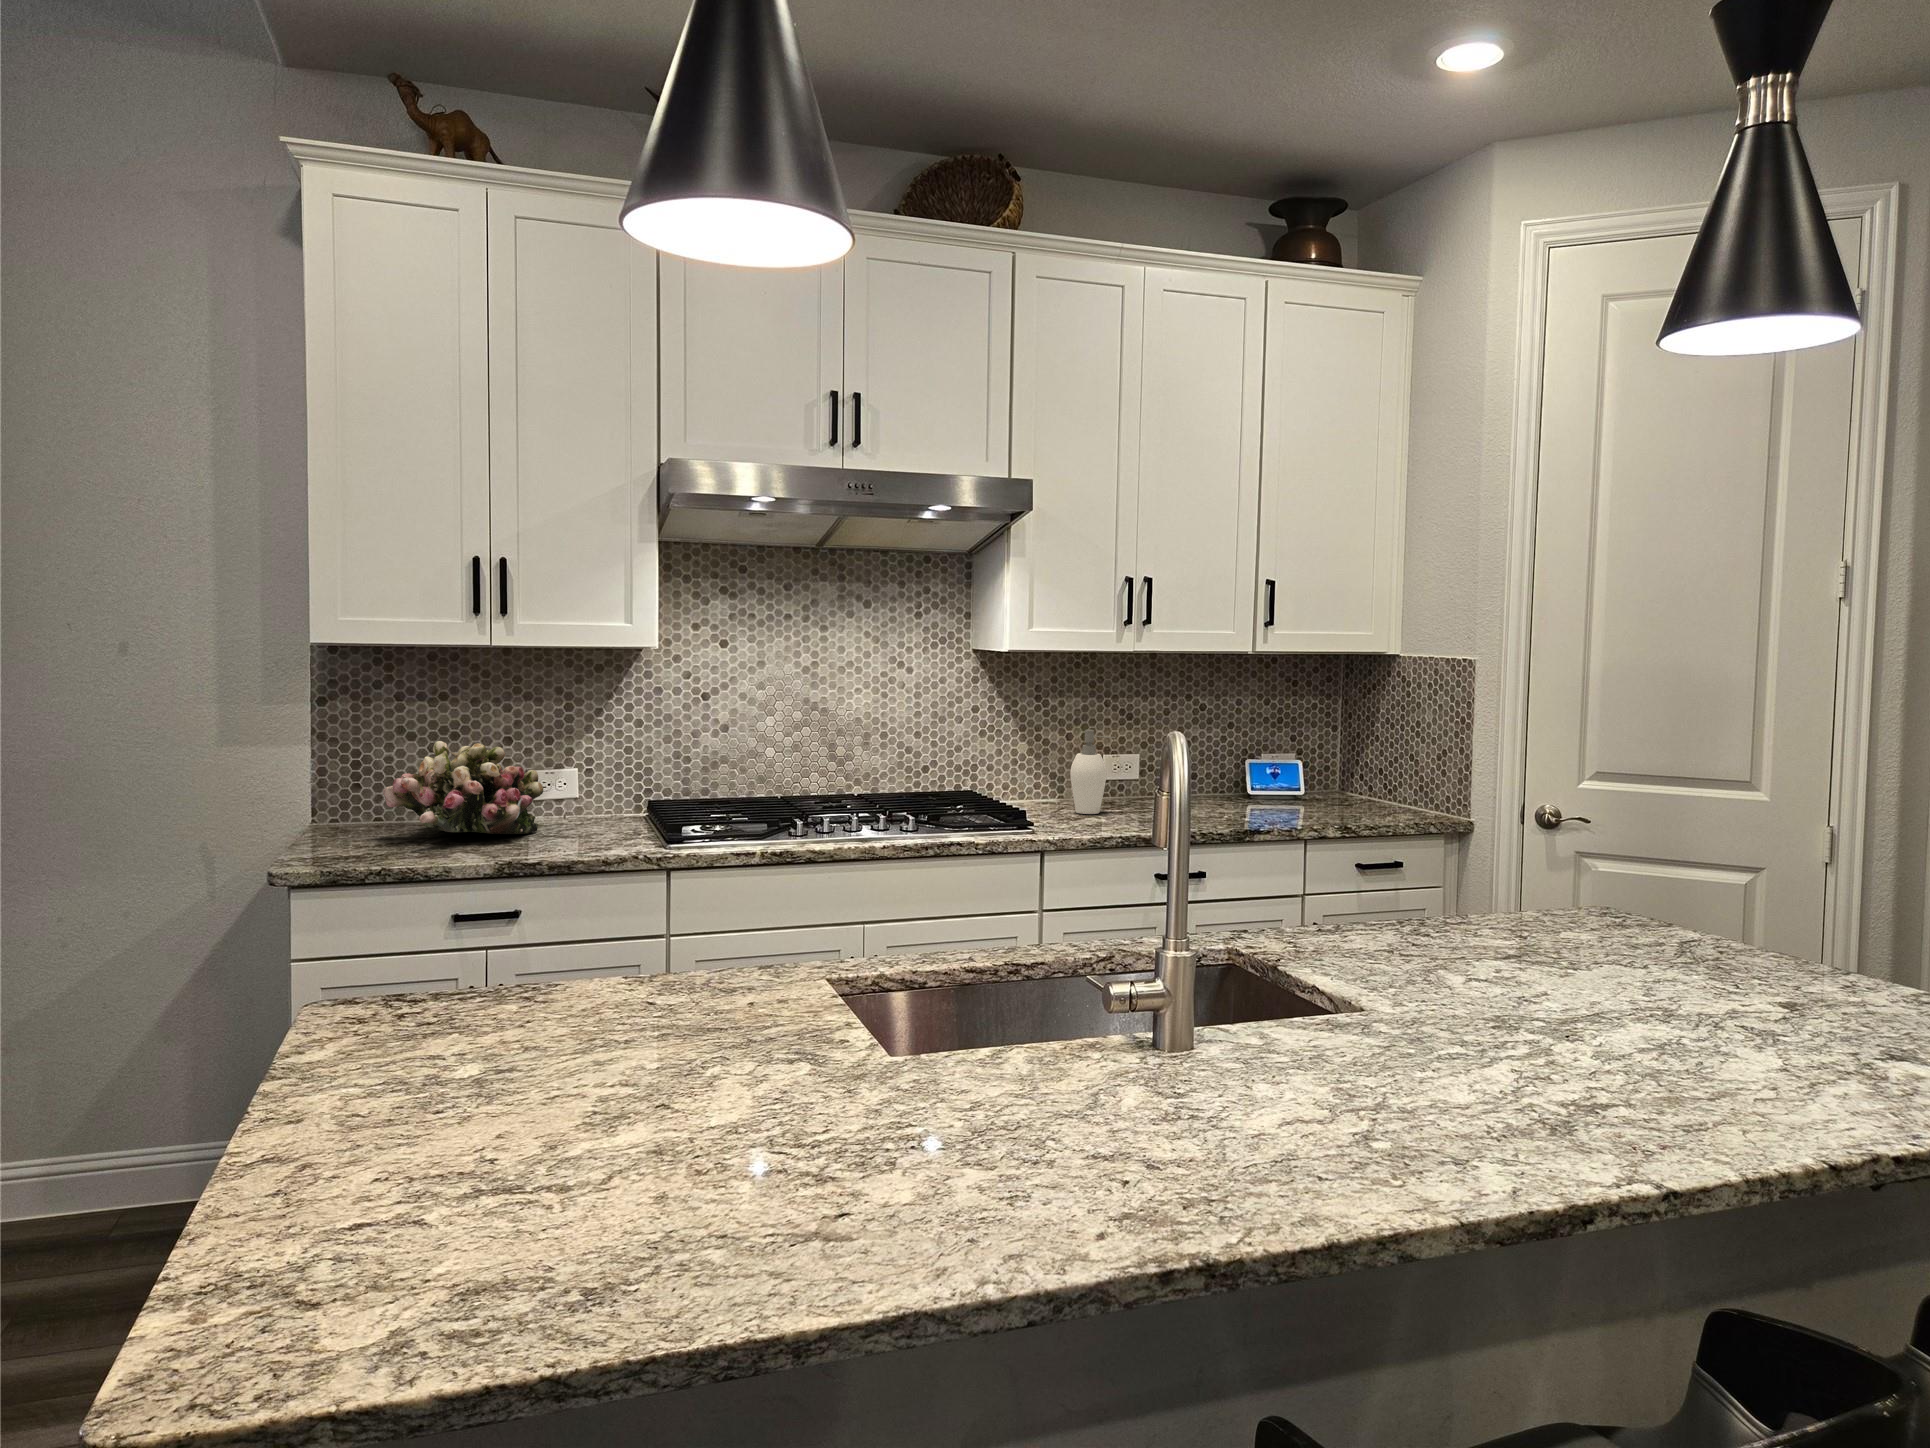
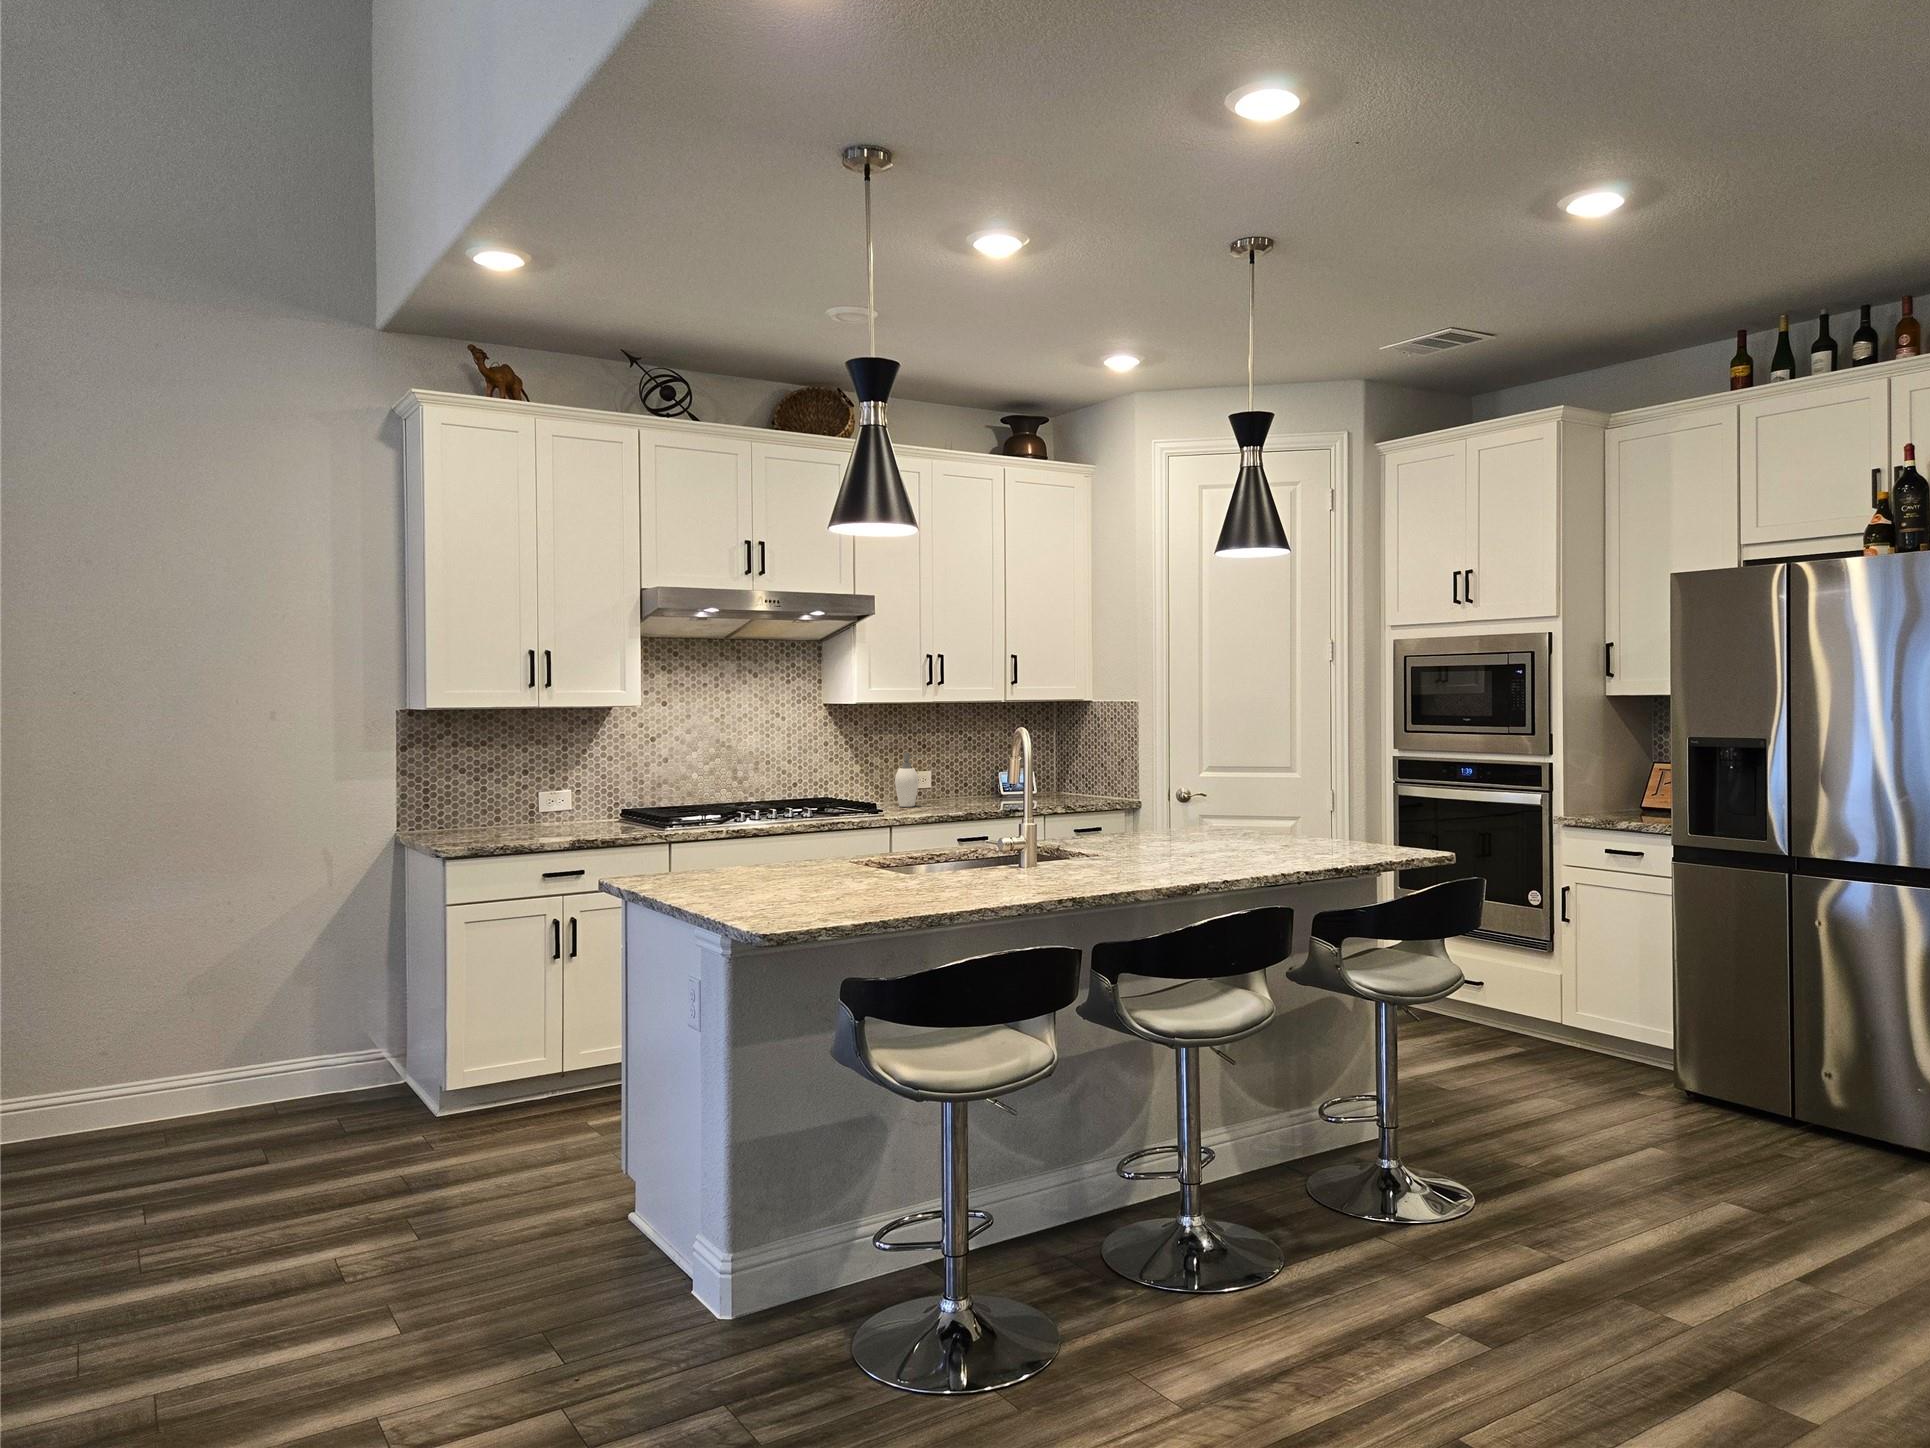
flower arrangement: present [383,741,543,834] -> none [464,771,565,829]

